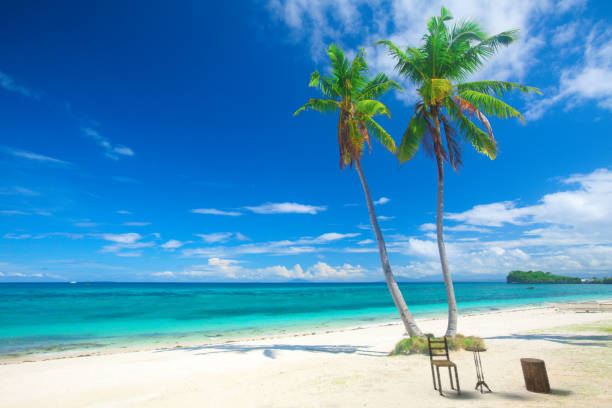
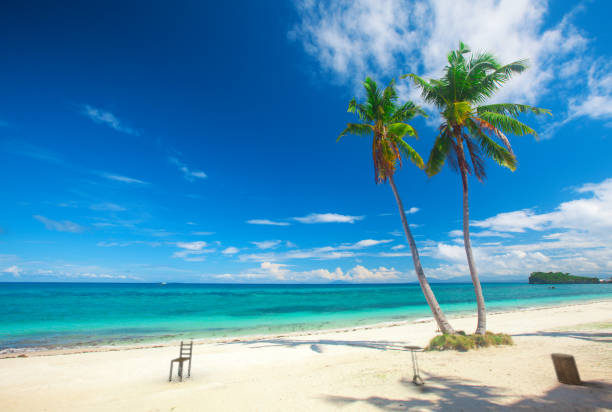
chair: present [427,336,461,395] -> present [169,341,193,381]
side table: present [465,347,491,393] -> present [405,346,422,383]

